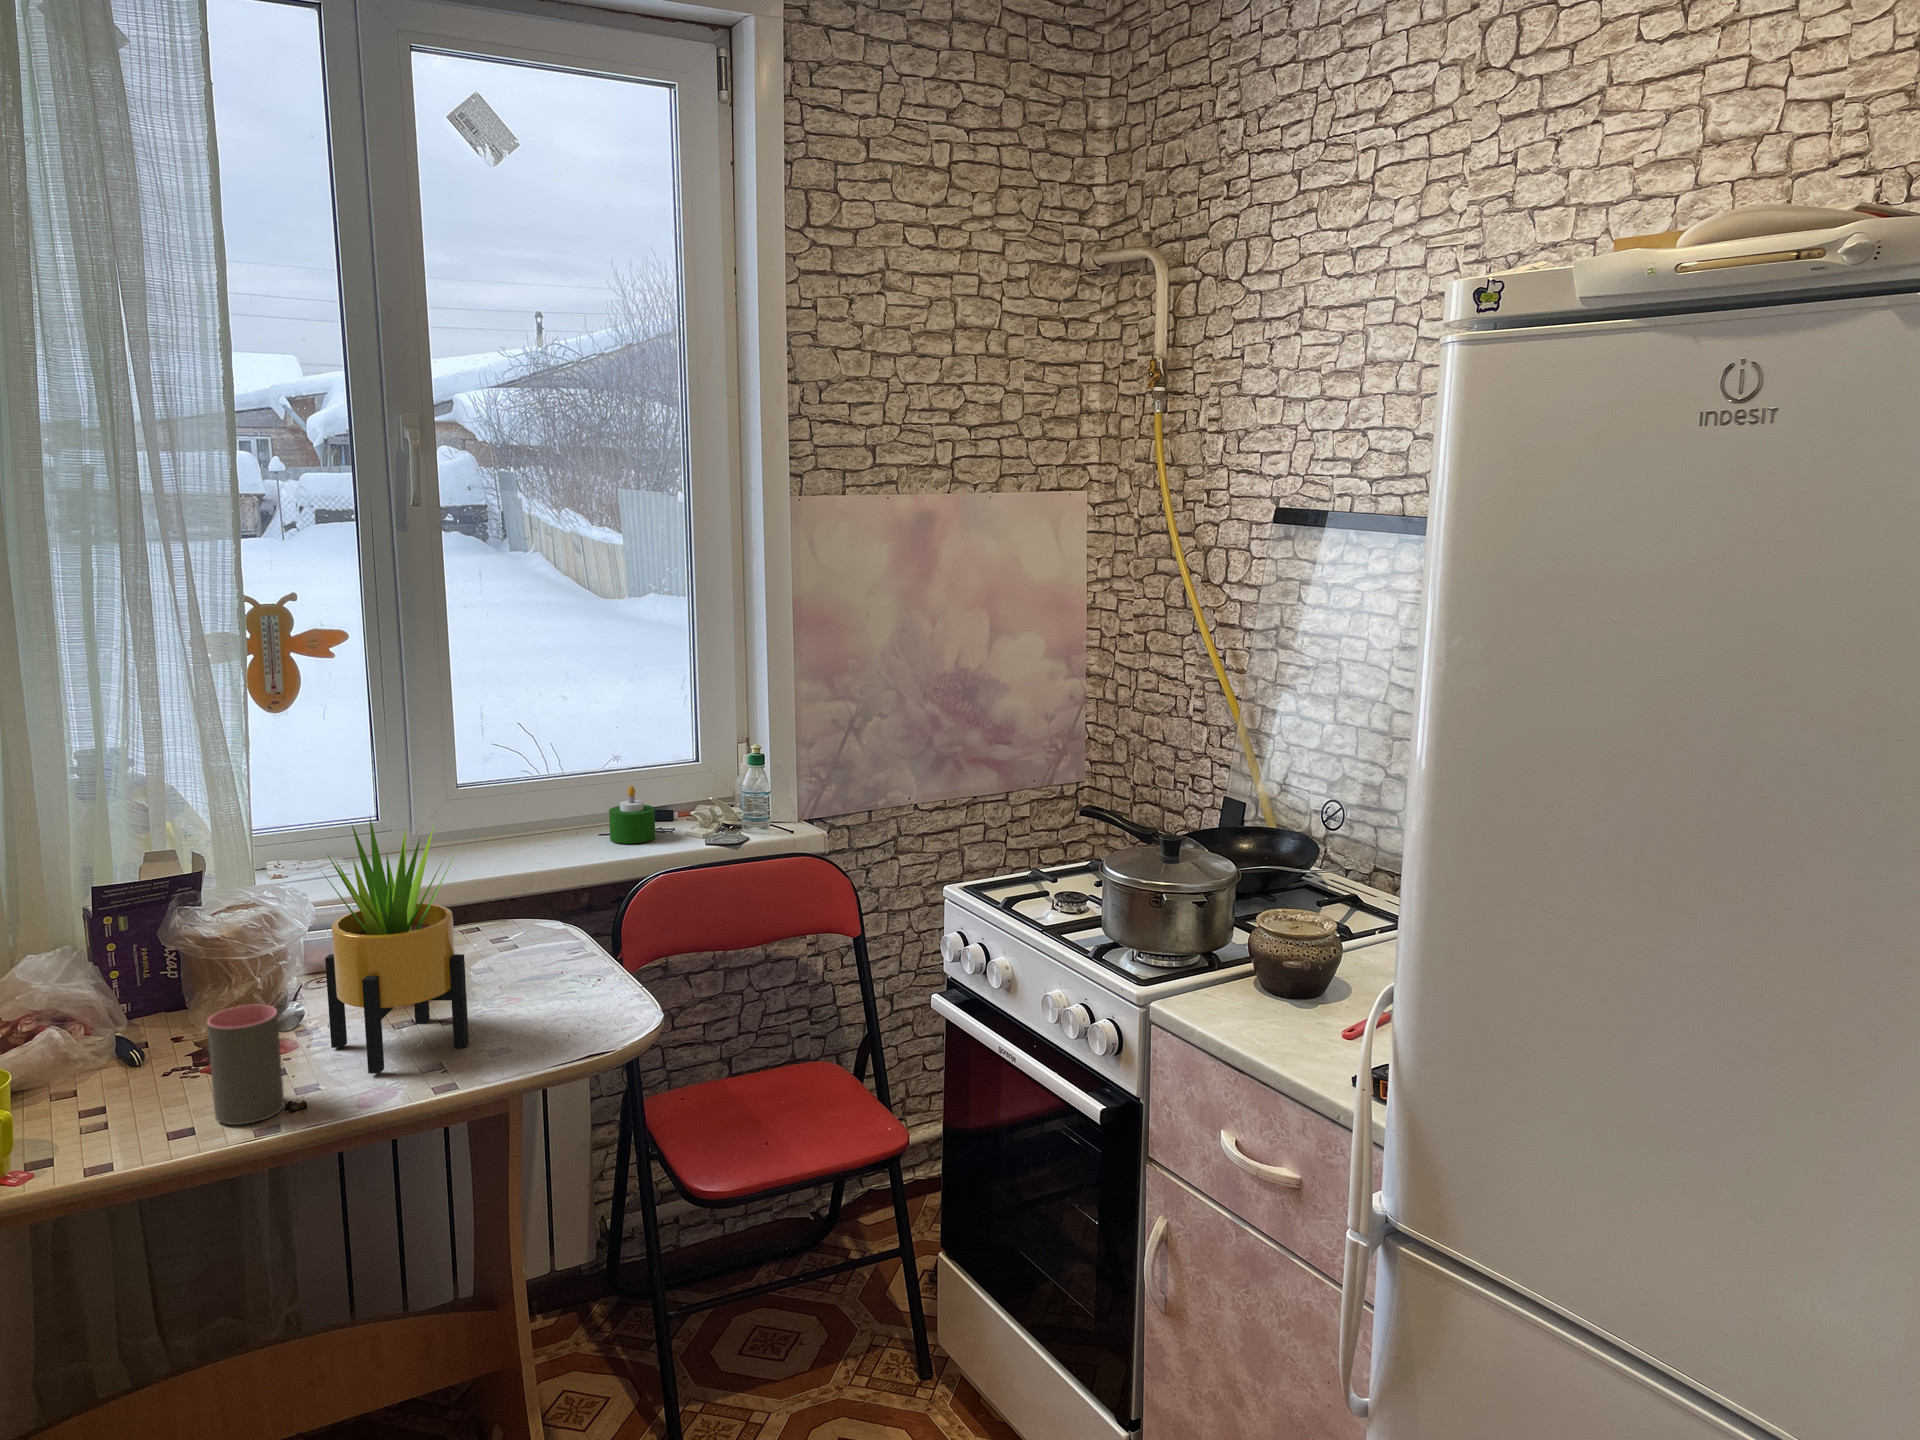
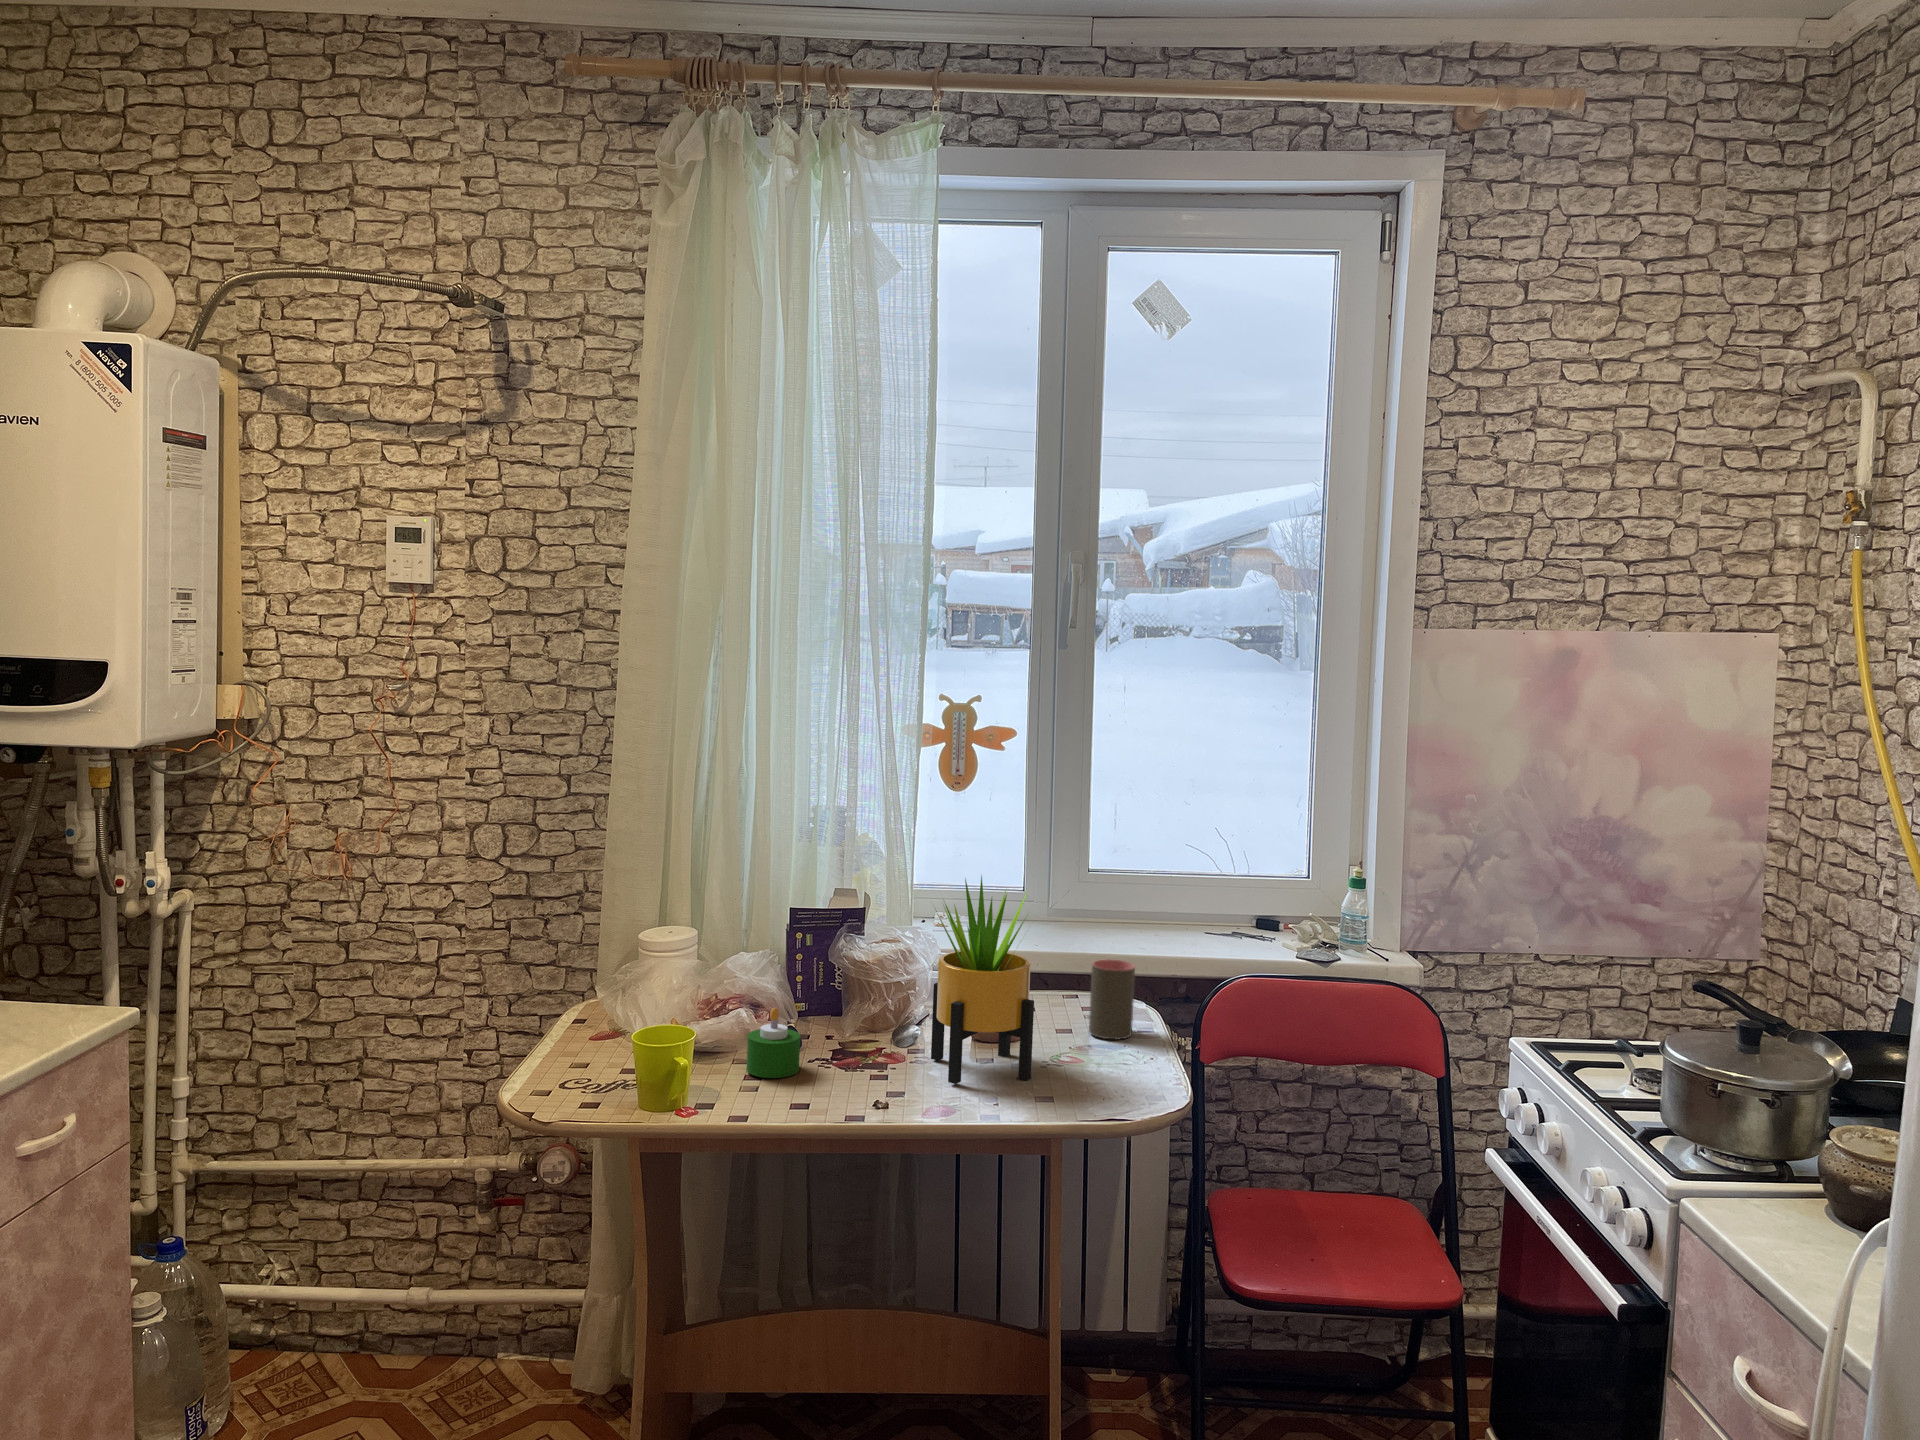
candle: present [609,786,655,843] -> present [747,1008,800,1078]
cup: present [207,1005,284,1125] -> present [1089,959,1135,1039]

